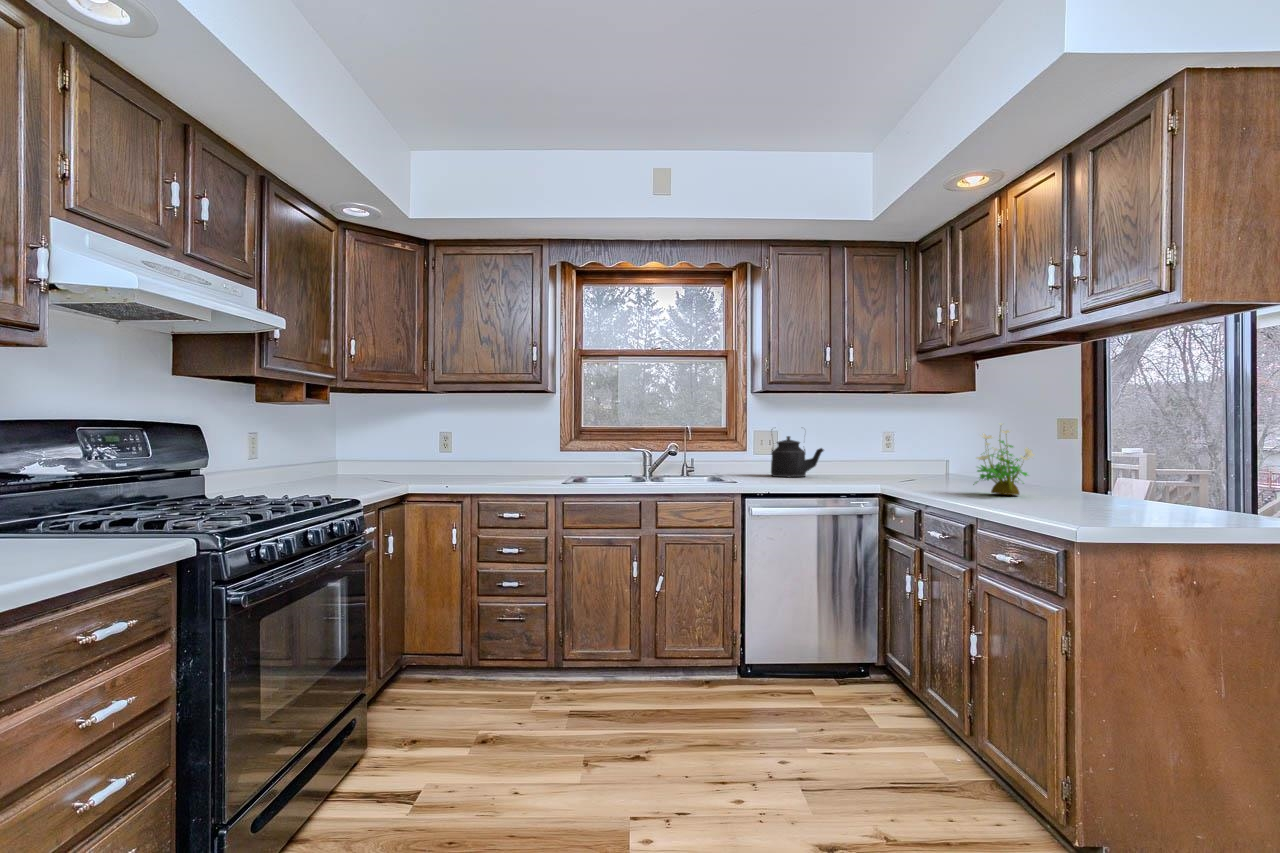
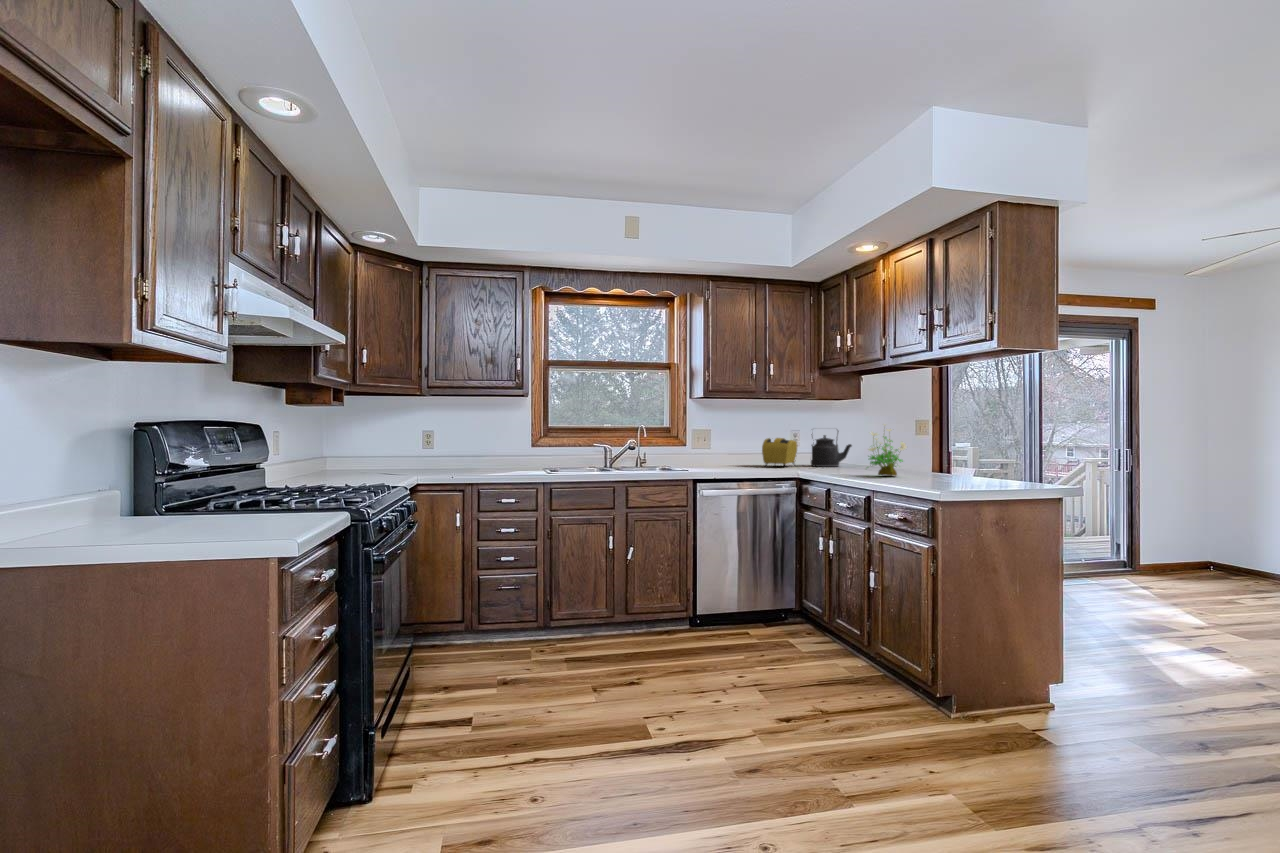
kettle: present [771,436,824,477] -> present [811,431,852,467]
toaster: none [842,440,890,479] -> present [762,438,797,466]

